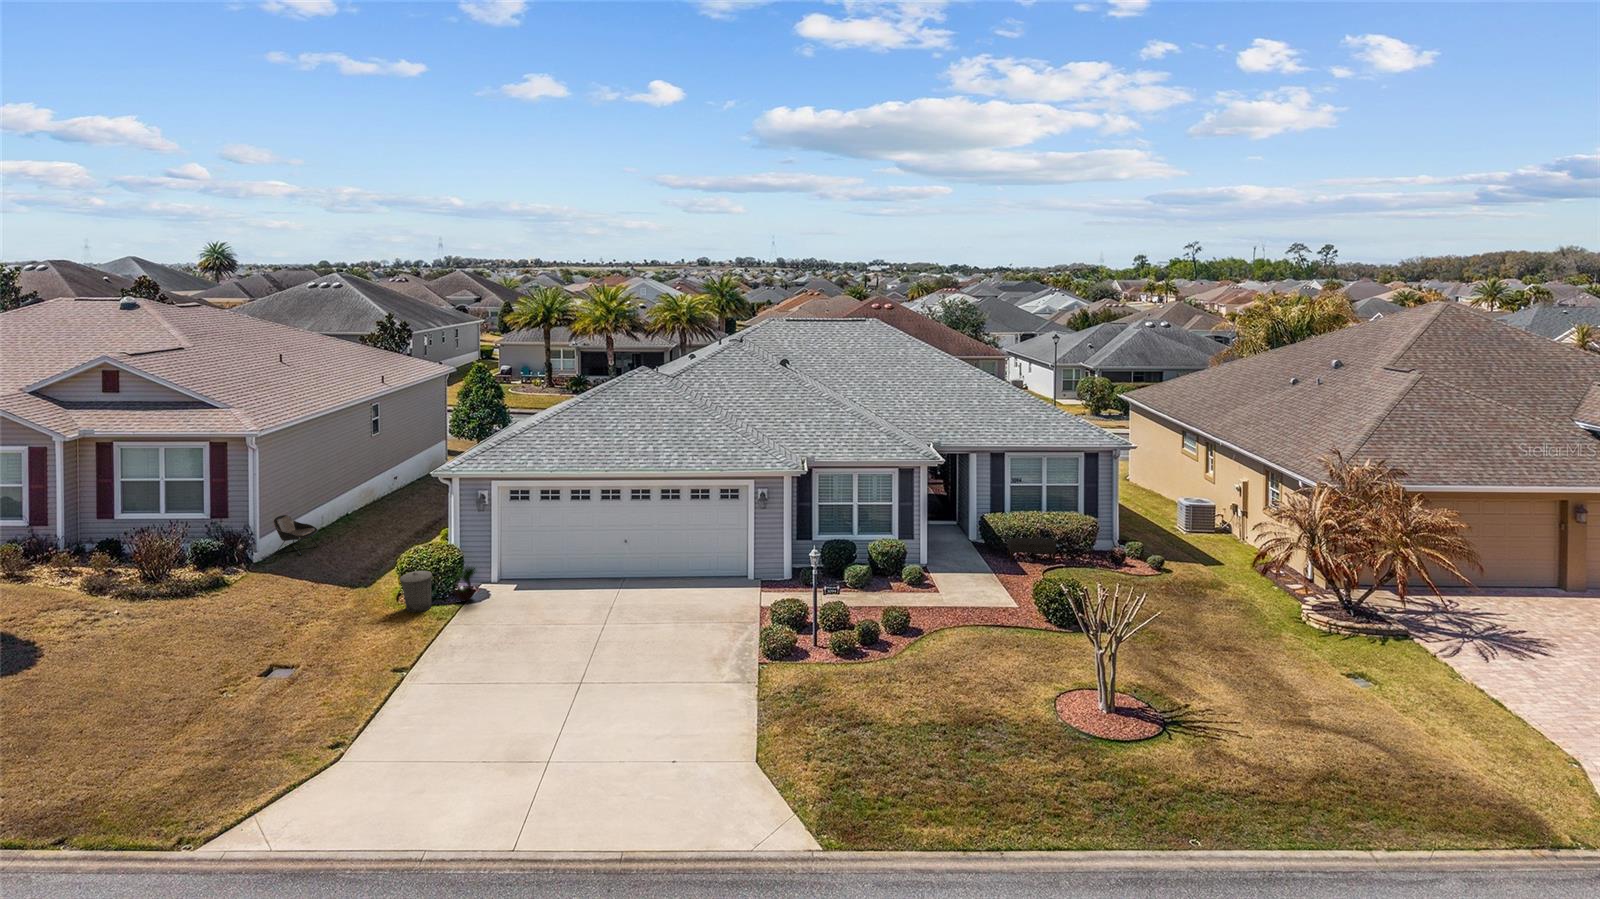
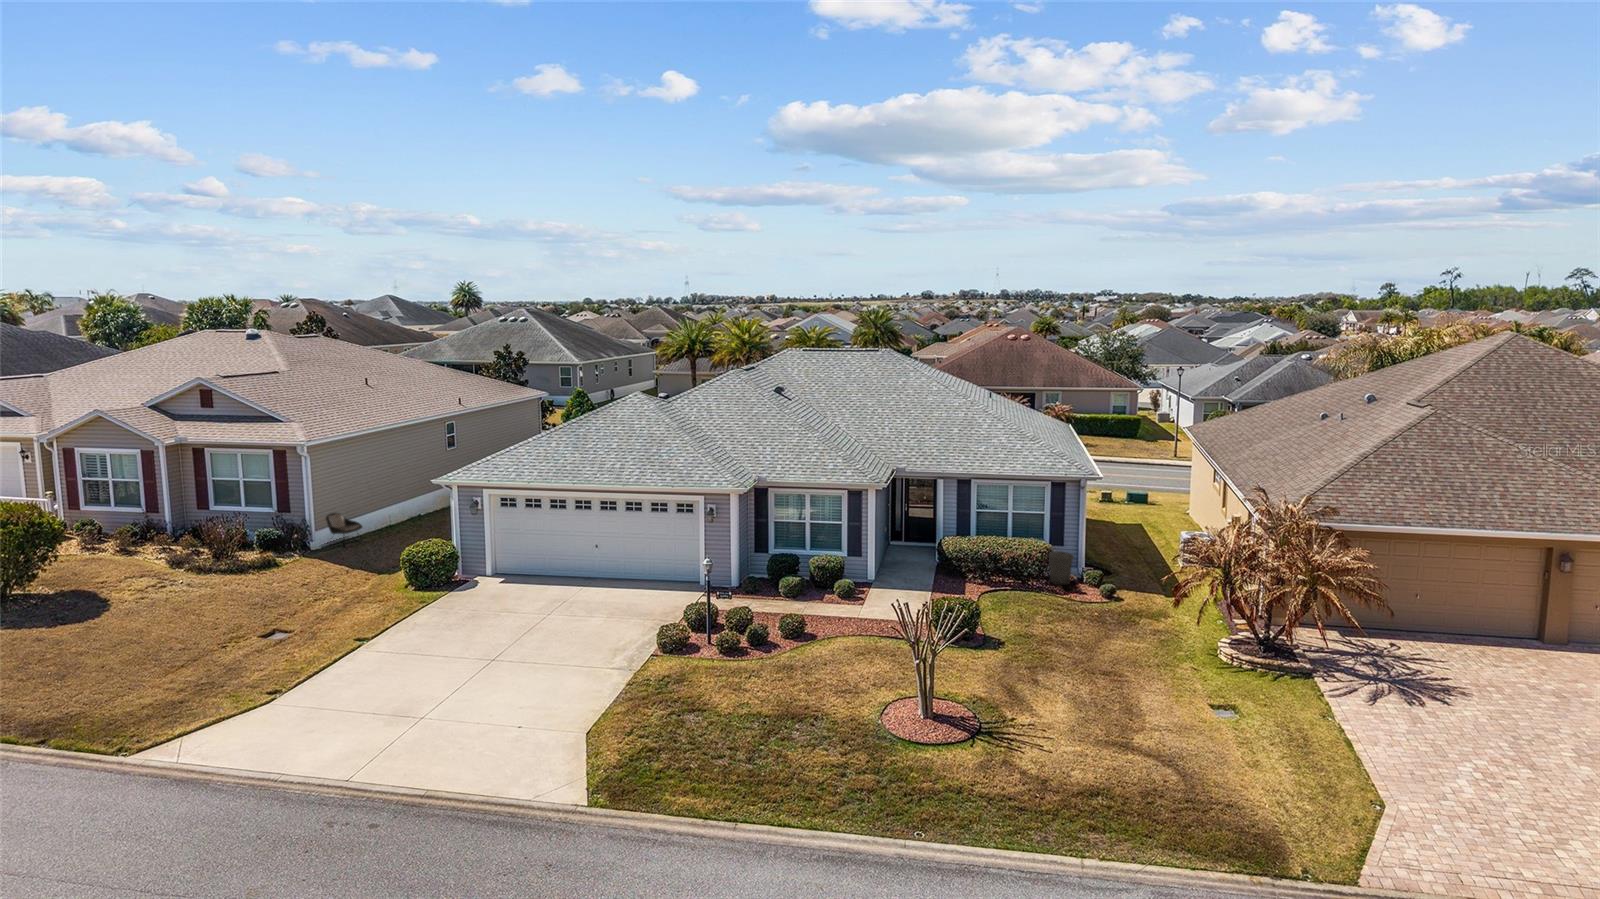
bench: present [1007,538,1057,562] -> none [956,561,1001,587]
potted tree: present [456,567,475,601] -> none [439,558,458,590]
trash can: present [400,571,432,612] -> present [1049,551,1074,585]

